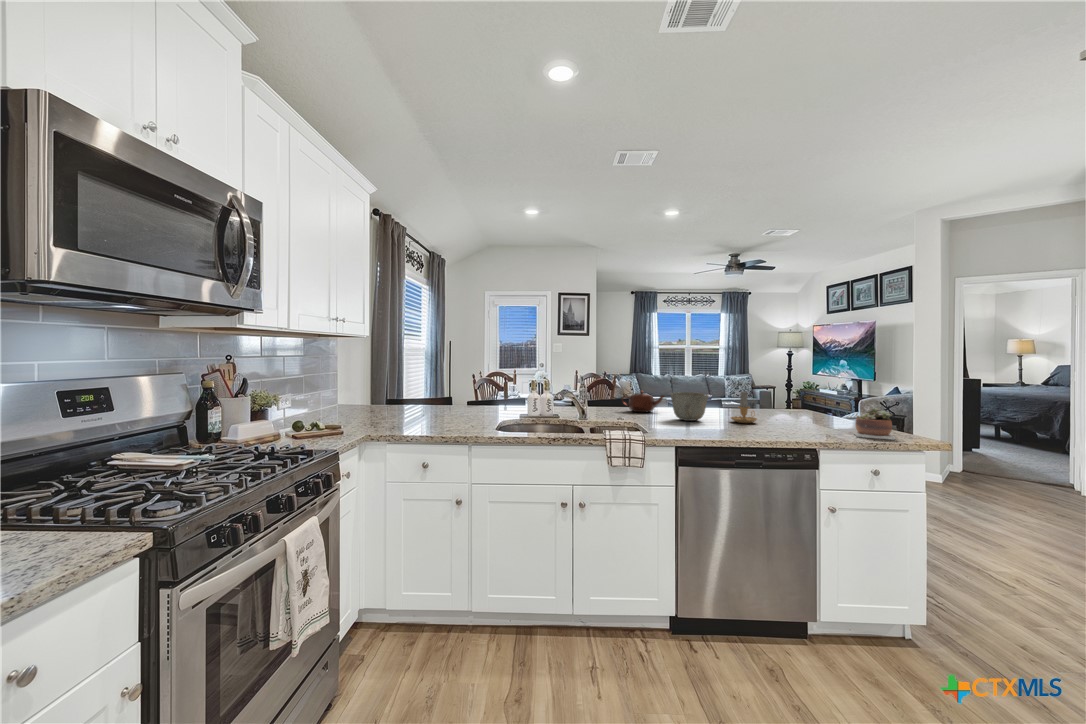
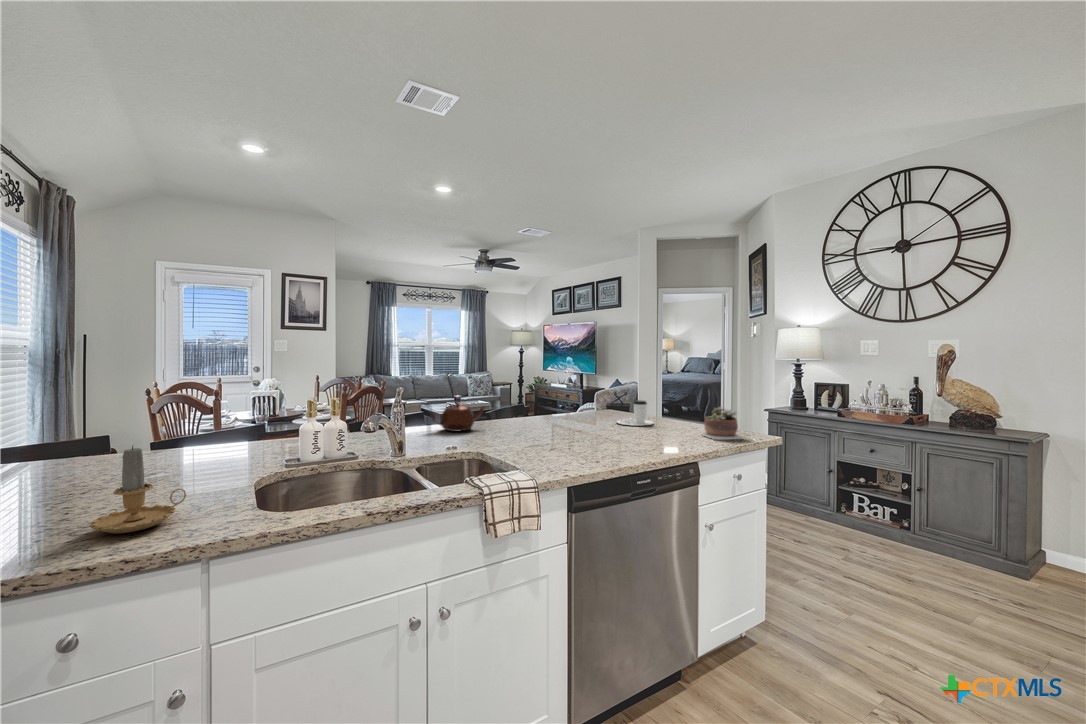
candle: present [731,391,757,423] -> present [90,446,186,533]
ceramic bowl: present [670,392,709,421] -> none [509,401,557,439]
coffee cup: none [786,400,827,423] -> present [616,400,653,426]

